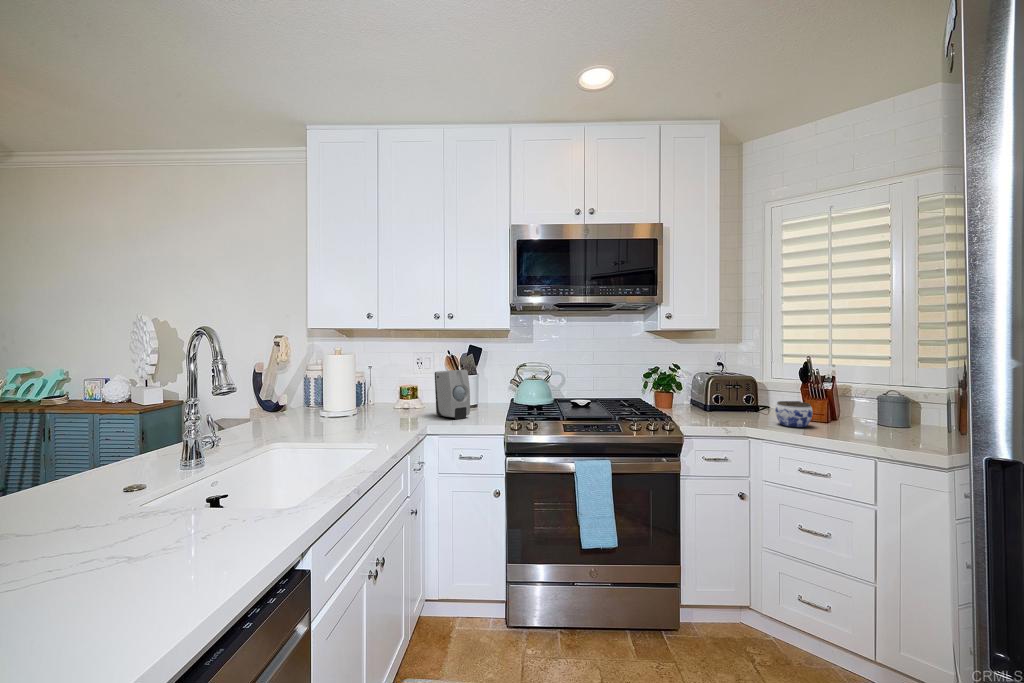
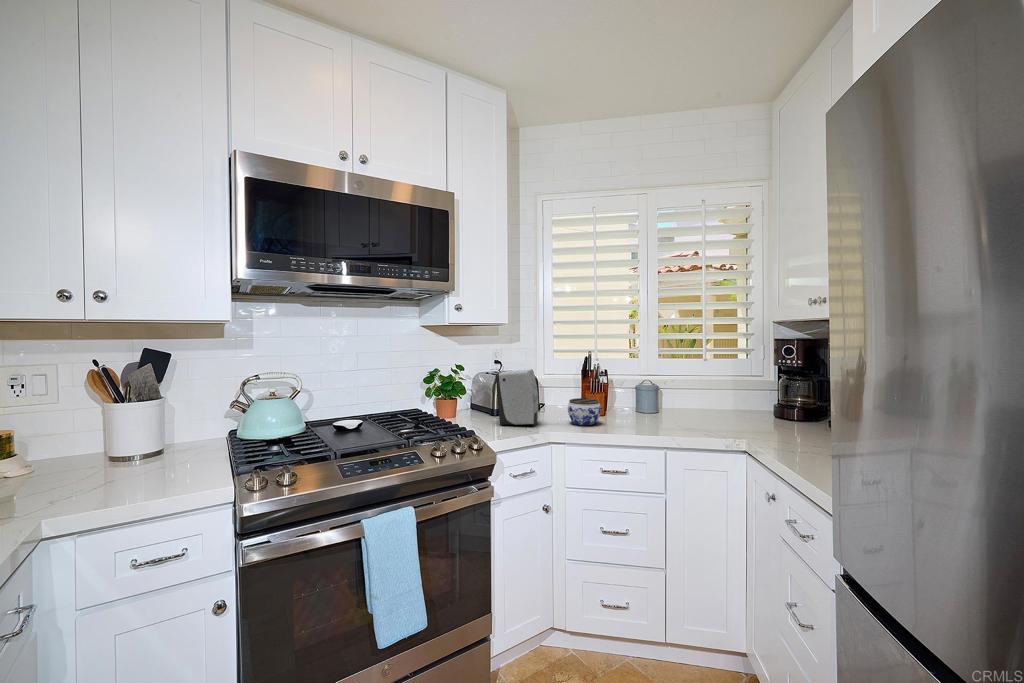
soap dispenser: present [435,370,470,419] -> present [495,369,538,426]

